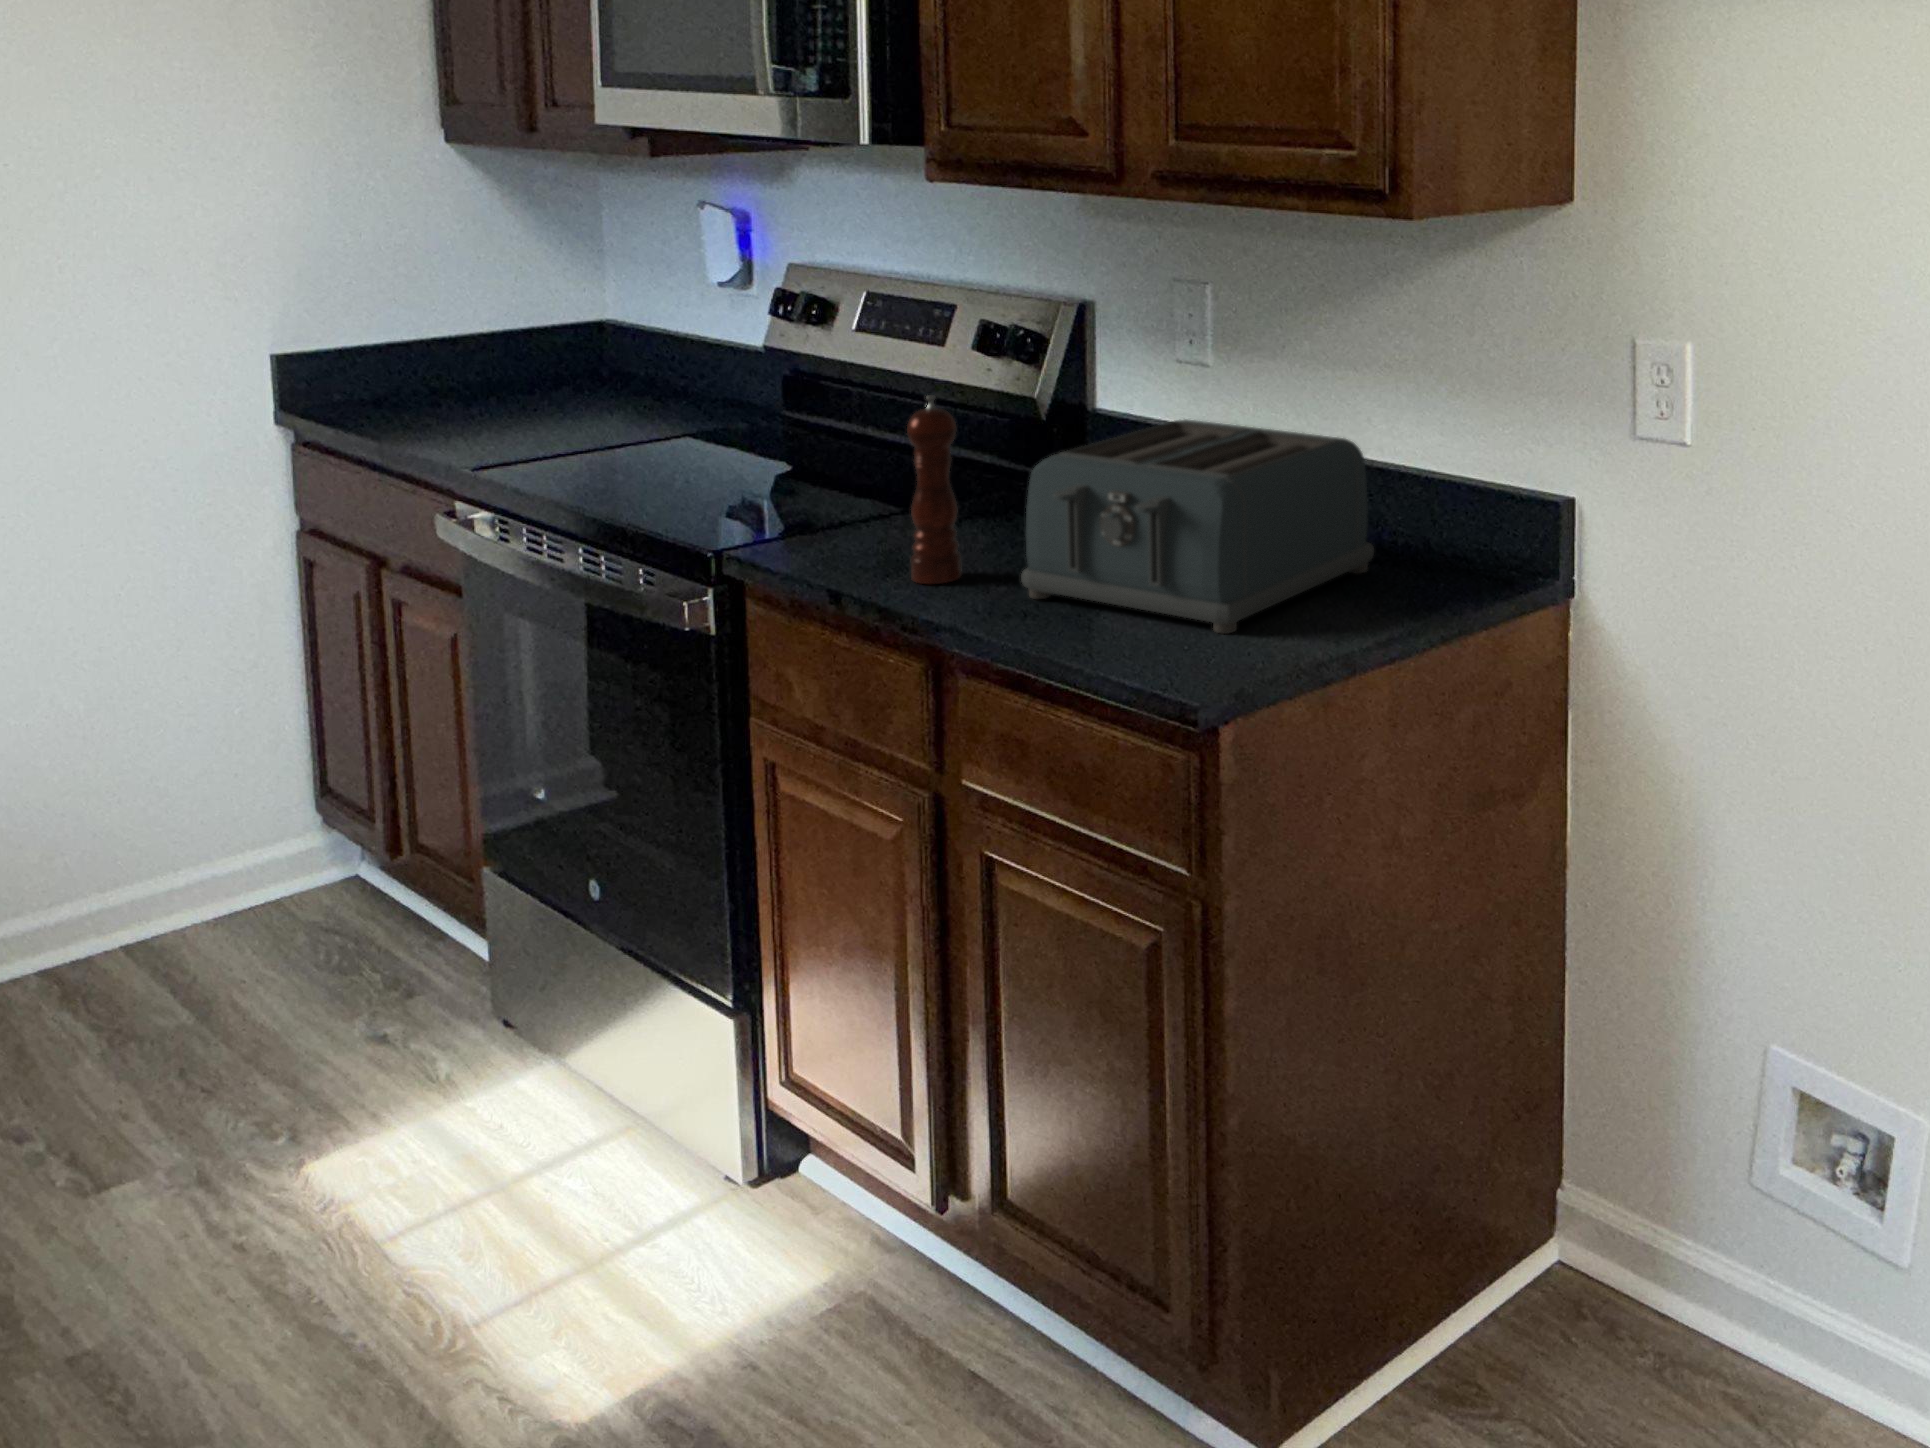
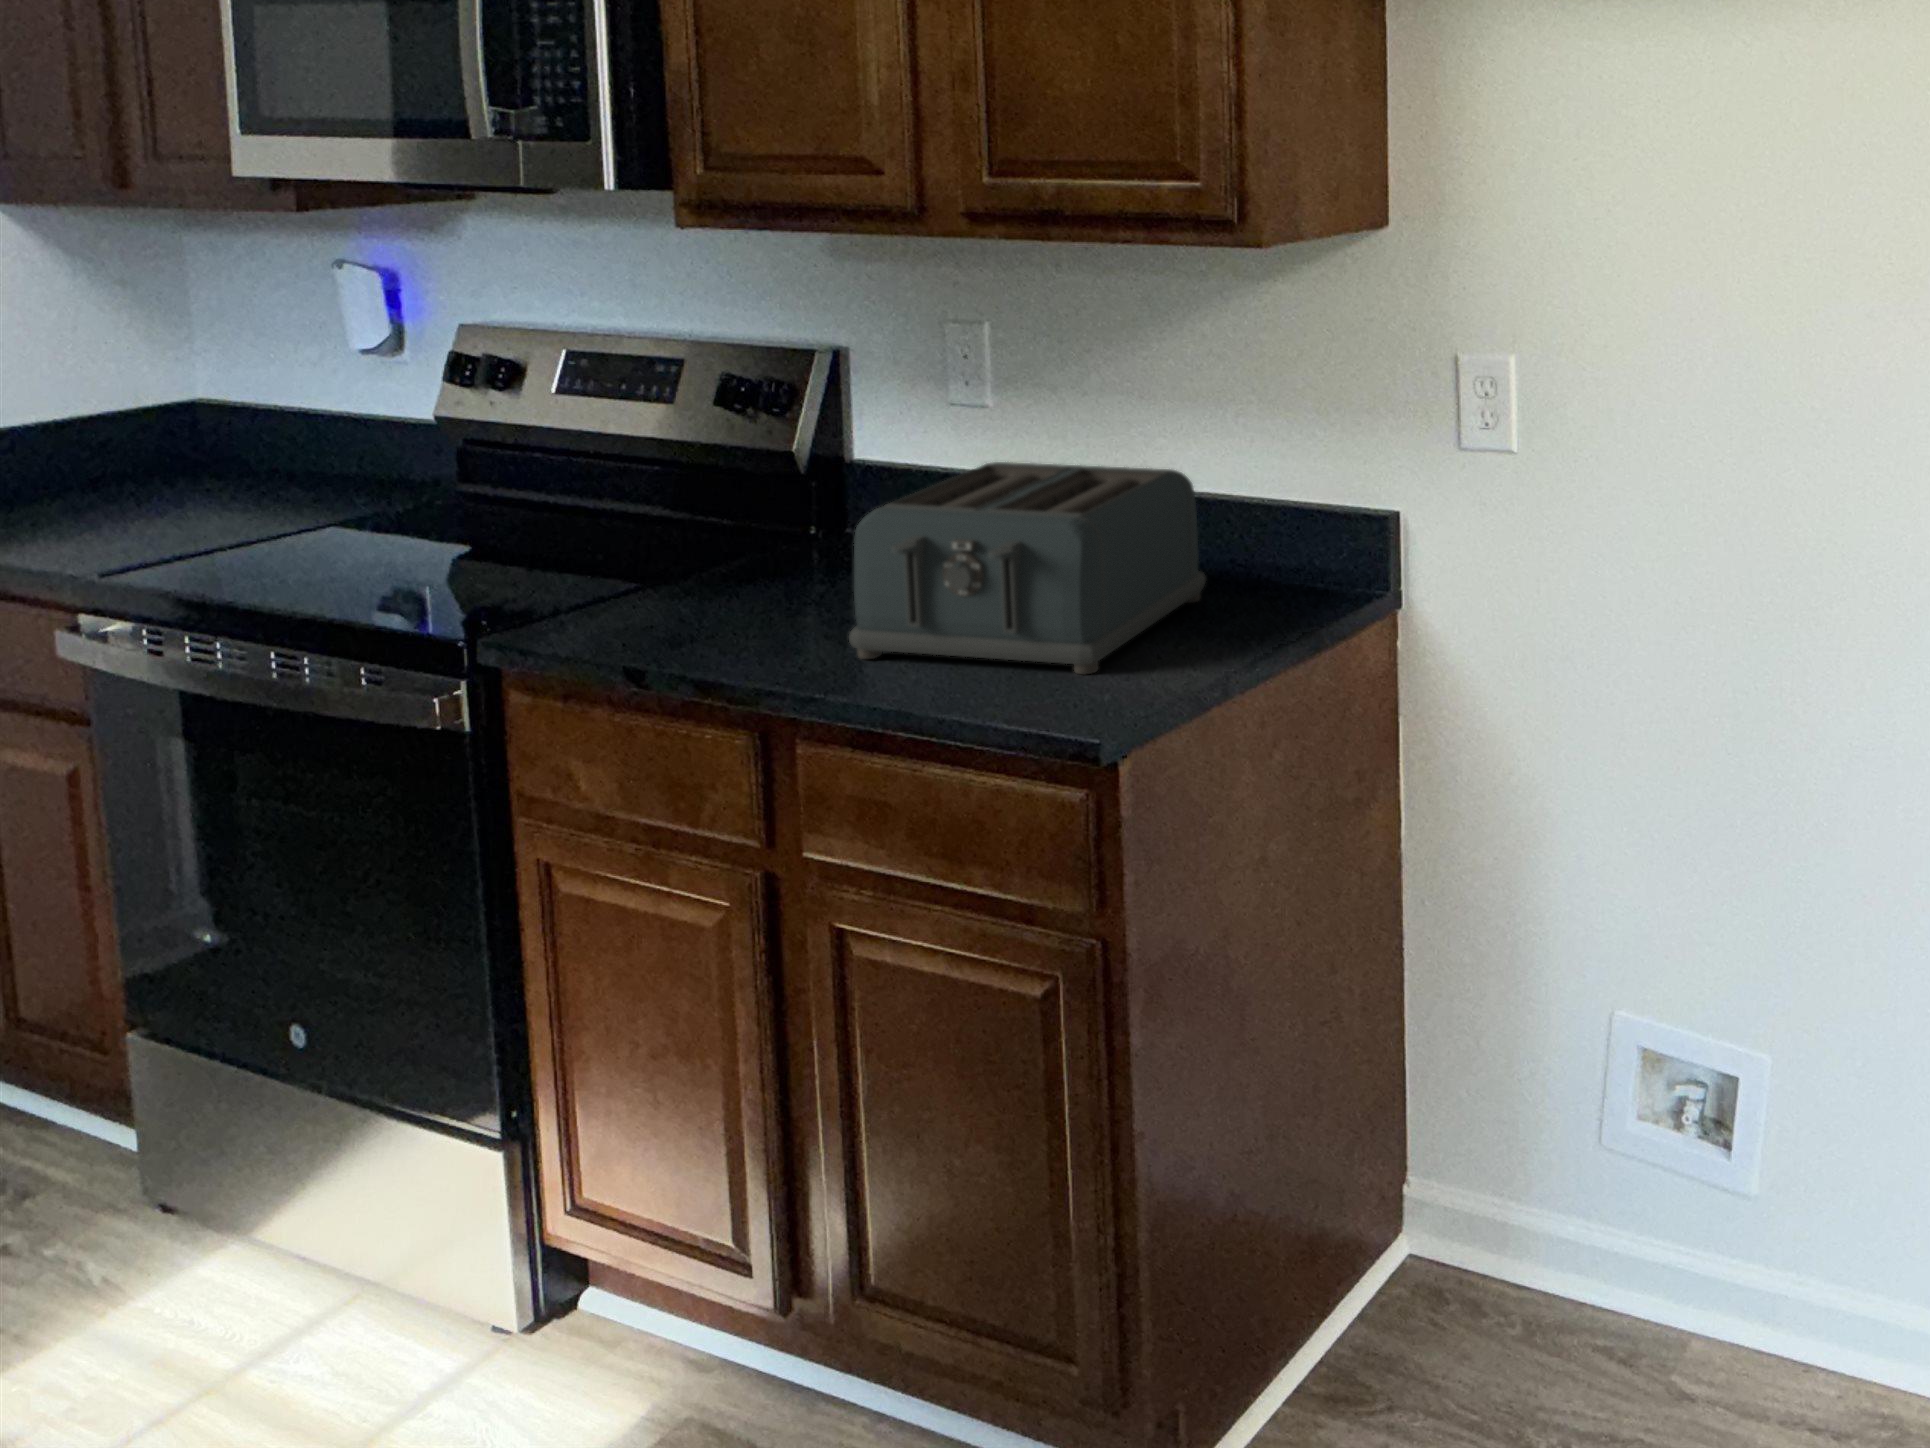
pepper mill: present [907,395,962,584] -> none [705,454,770,655]

